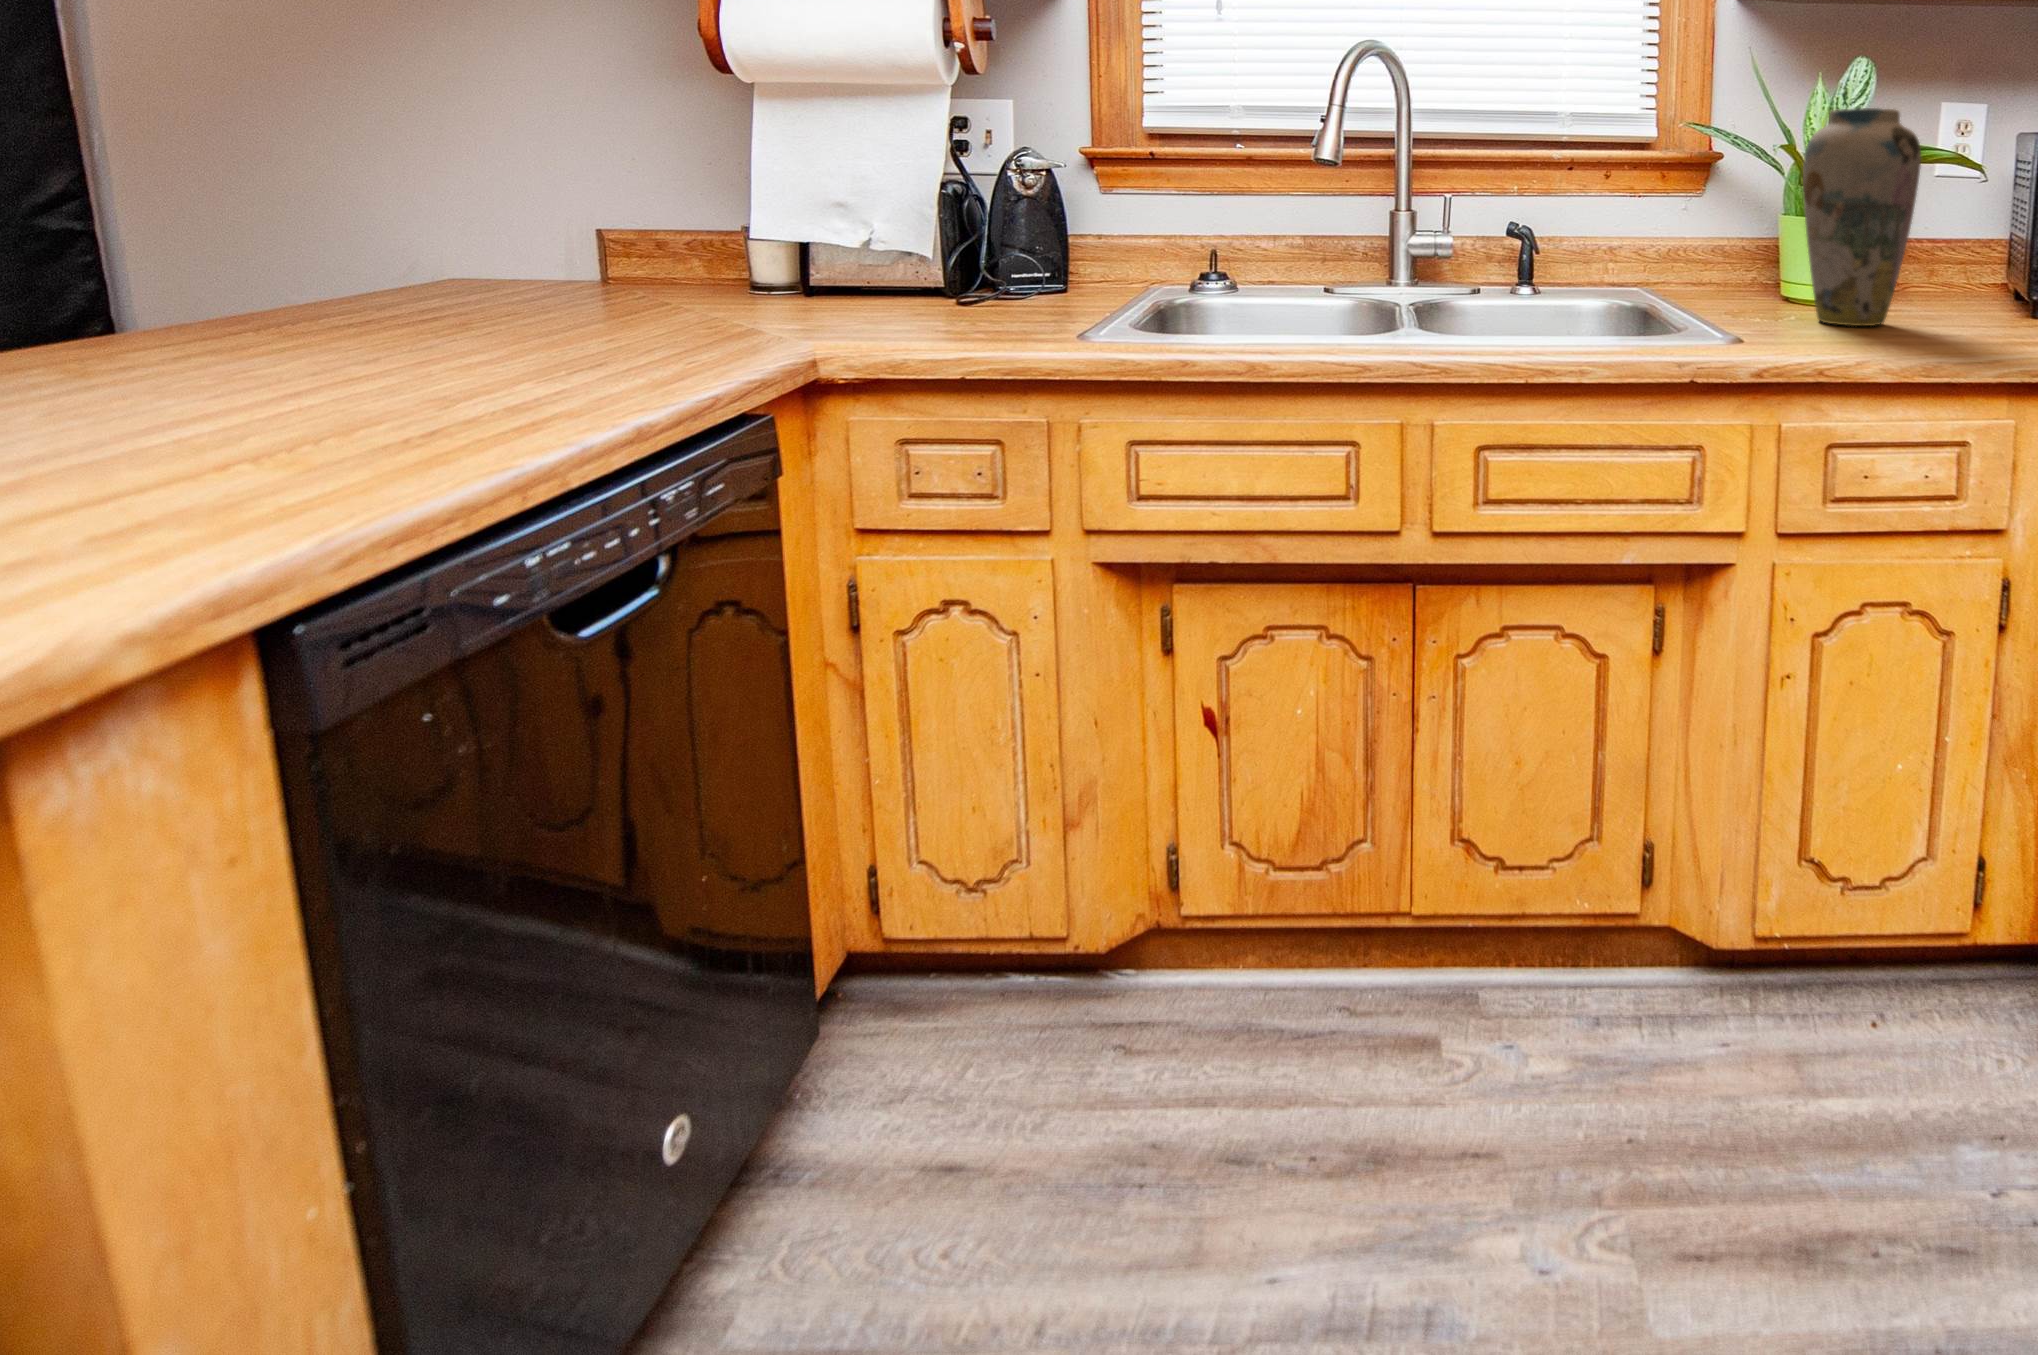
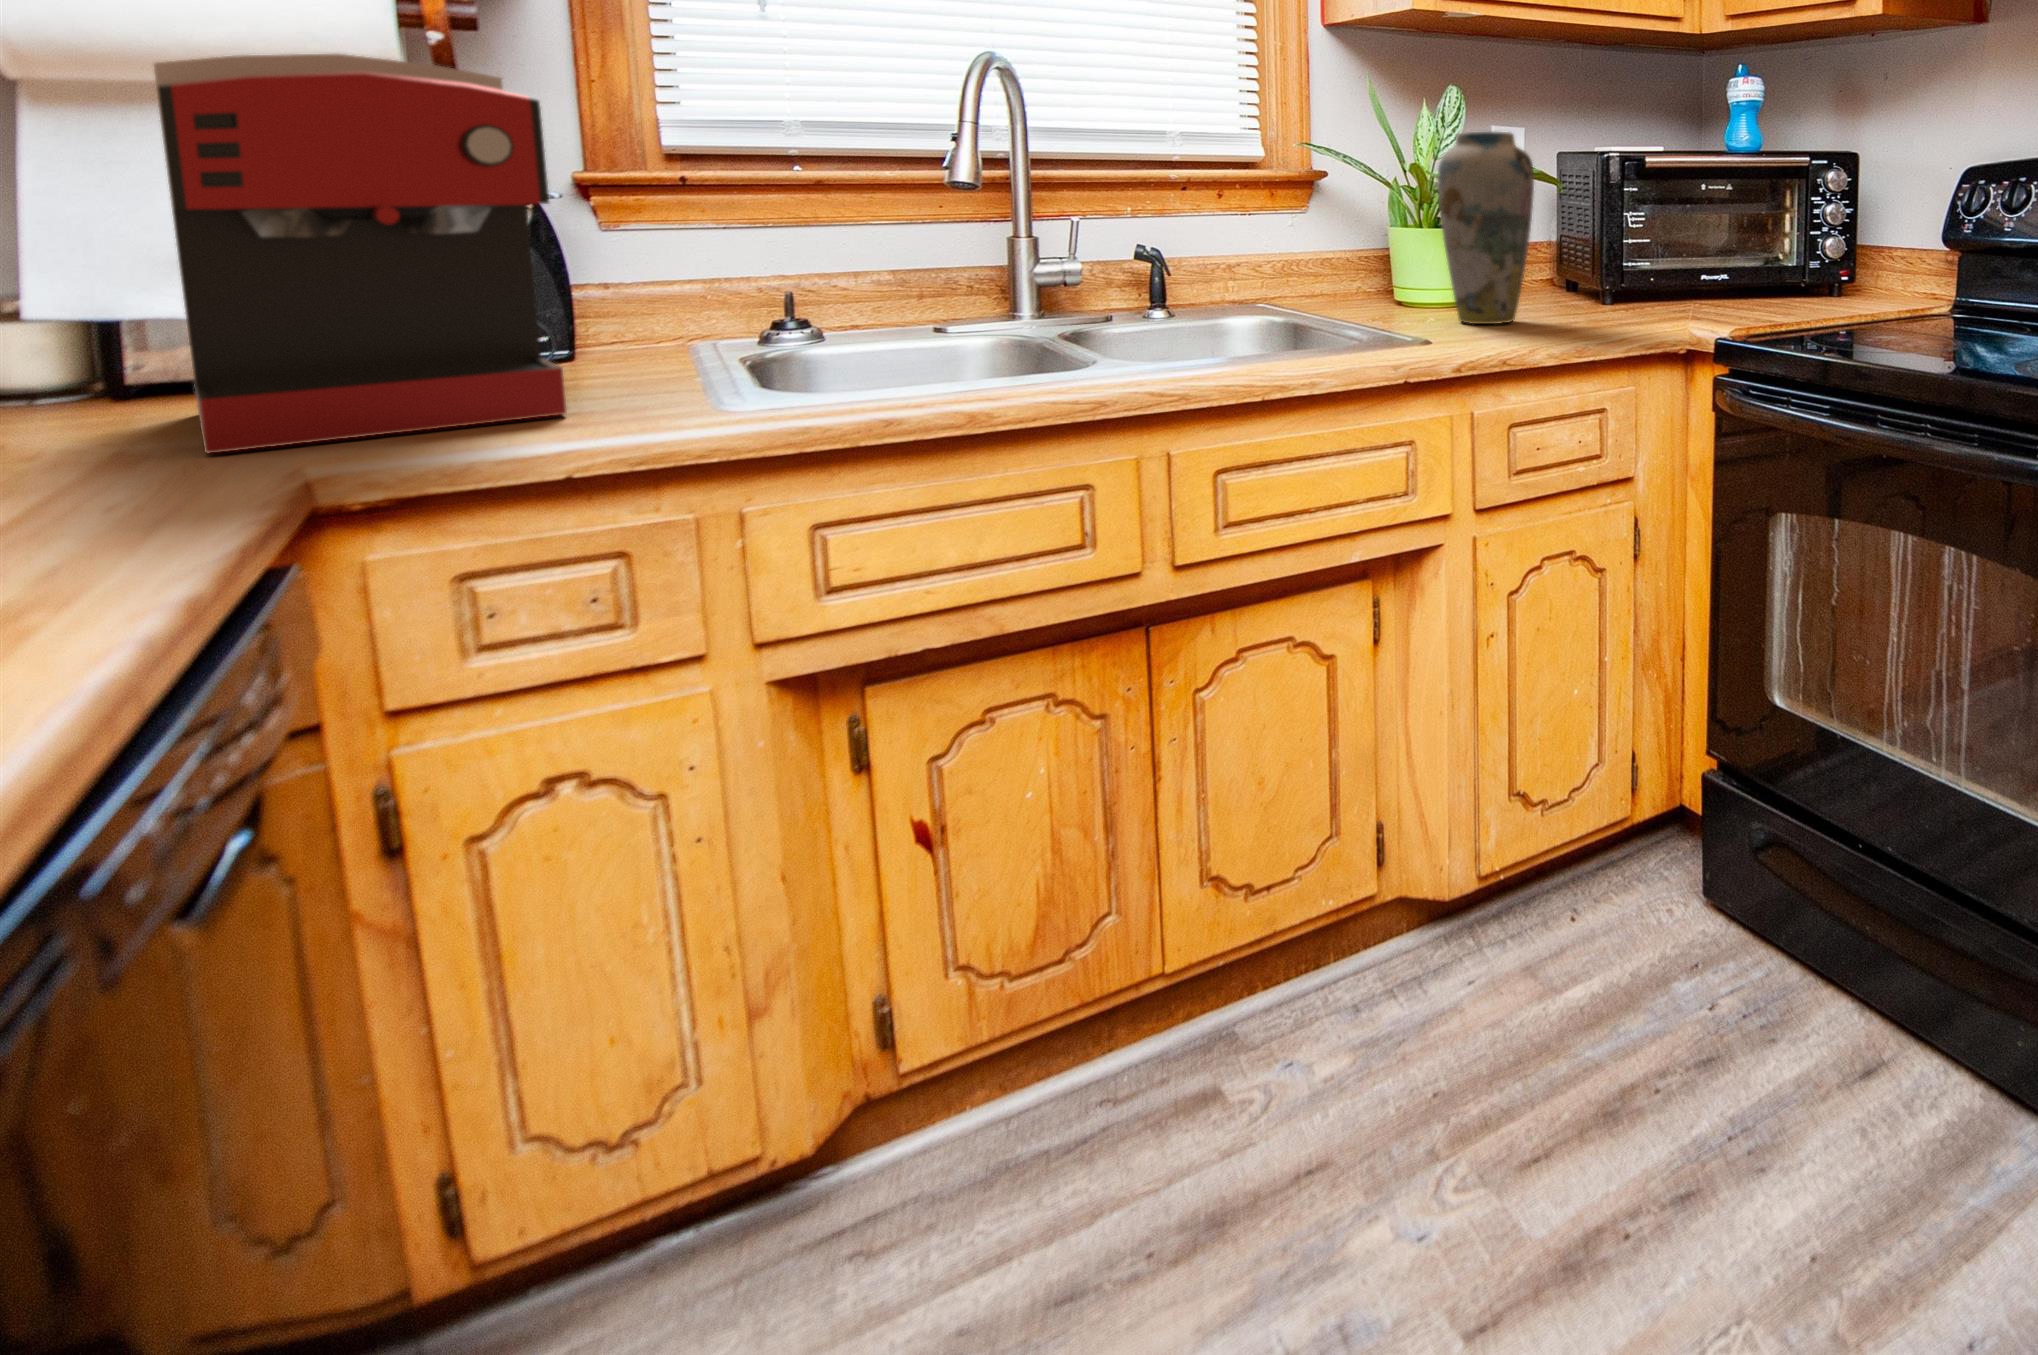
coffee maker: none [753,58,1004,336] -> present [154,54,567,453]

